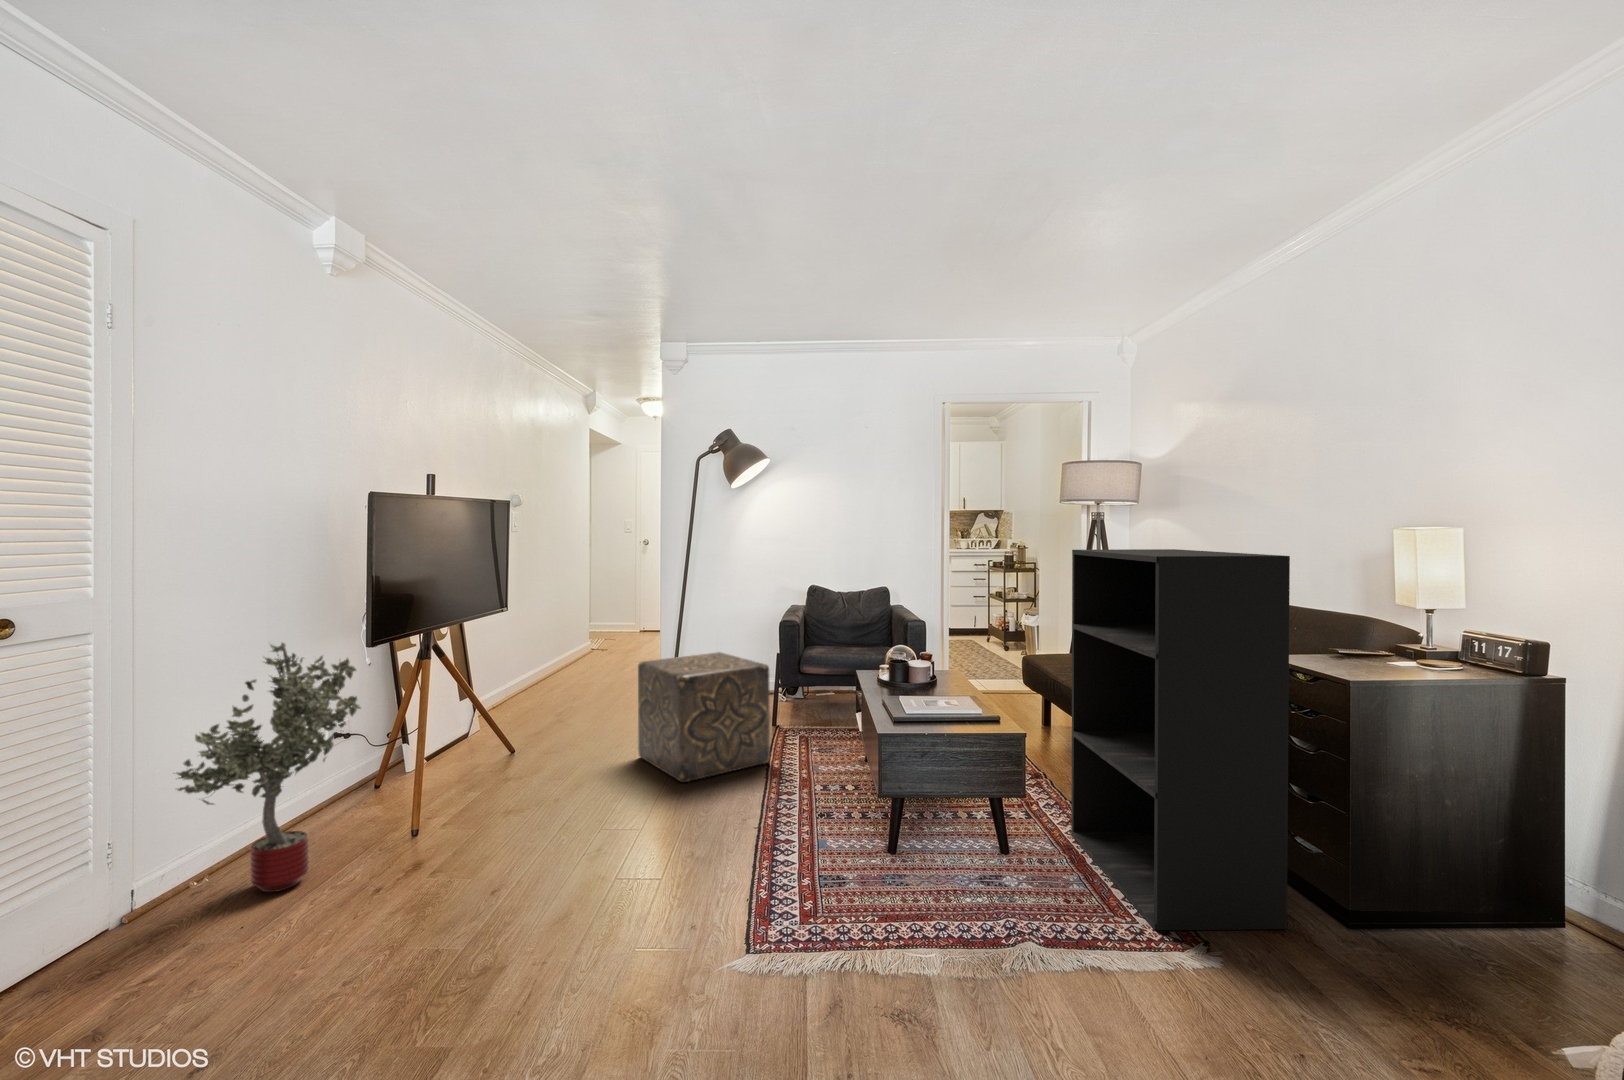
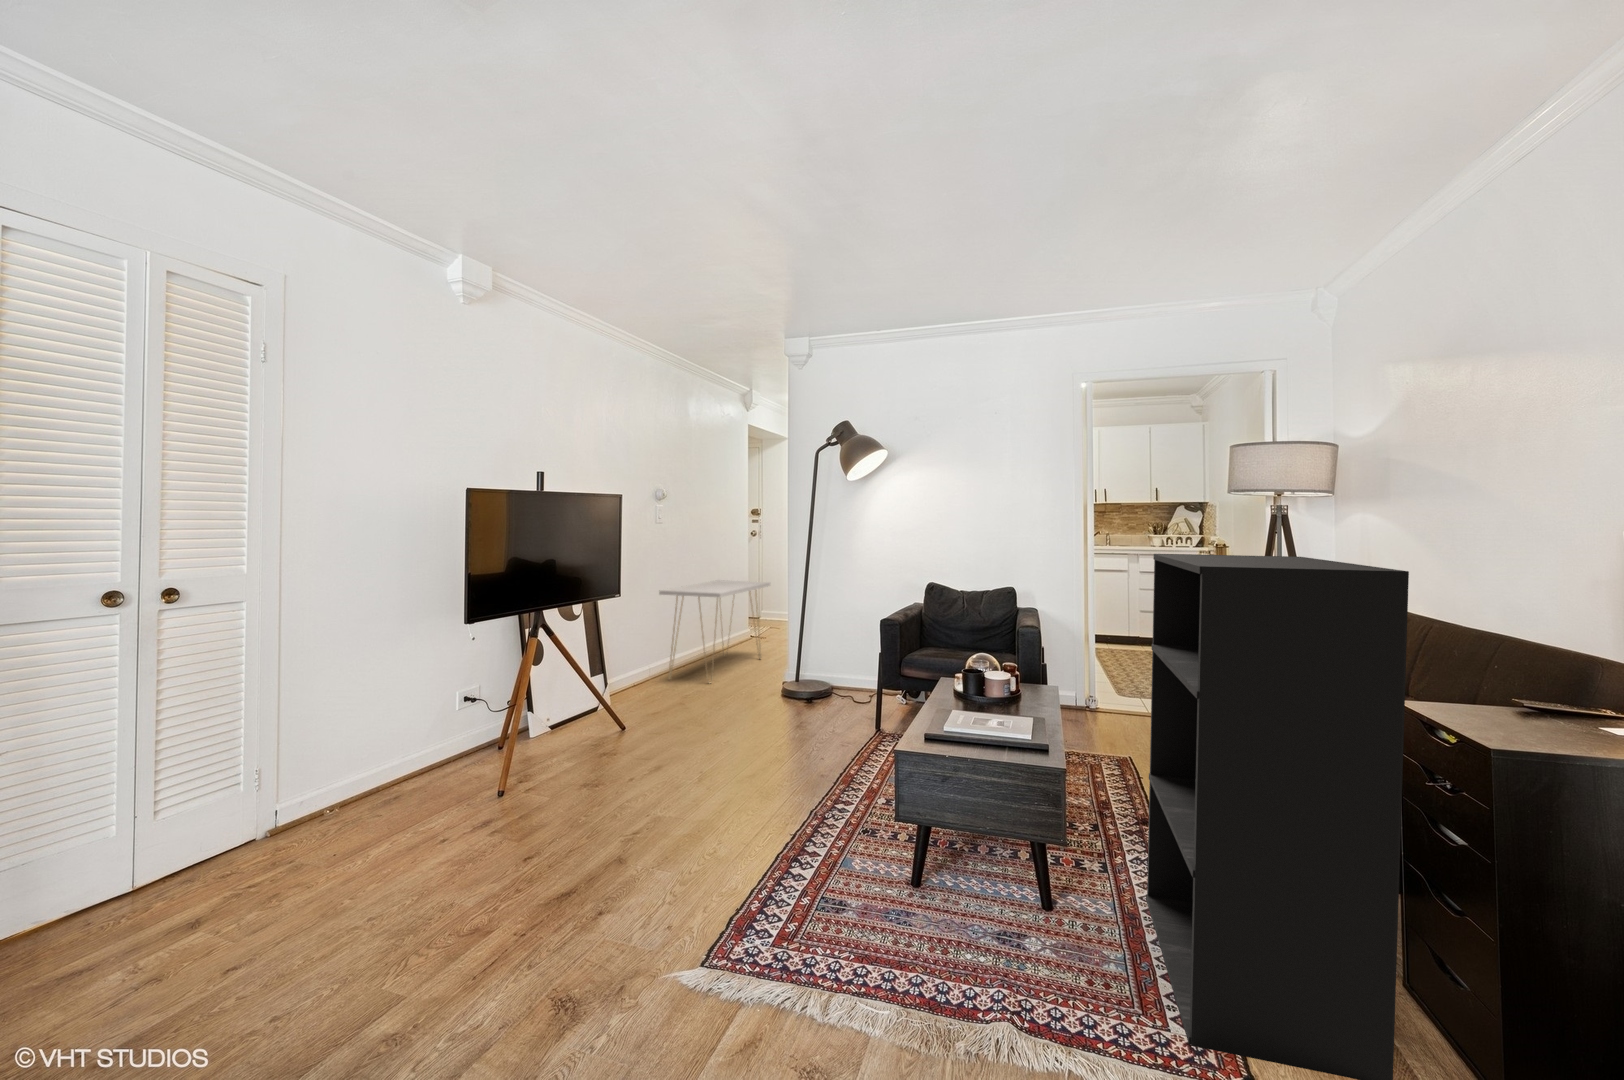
console table: none [514,592,624,700] -> present [659,580,770,683]
potted tree: present [176,643,361,892] -> none [282,616,453,830]
ottoman: present [638,652,770,782] -> none [728,648,850,776]

